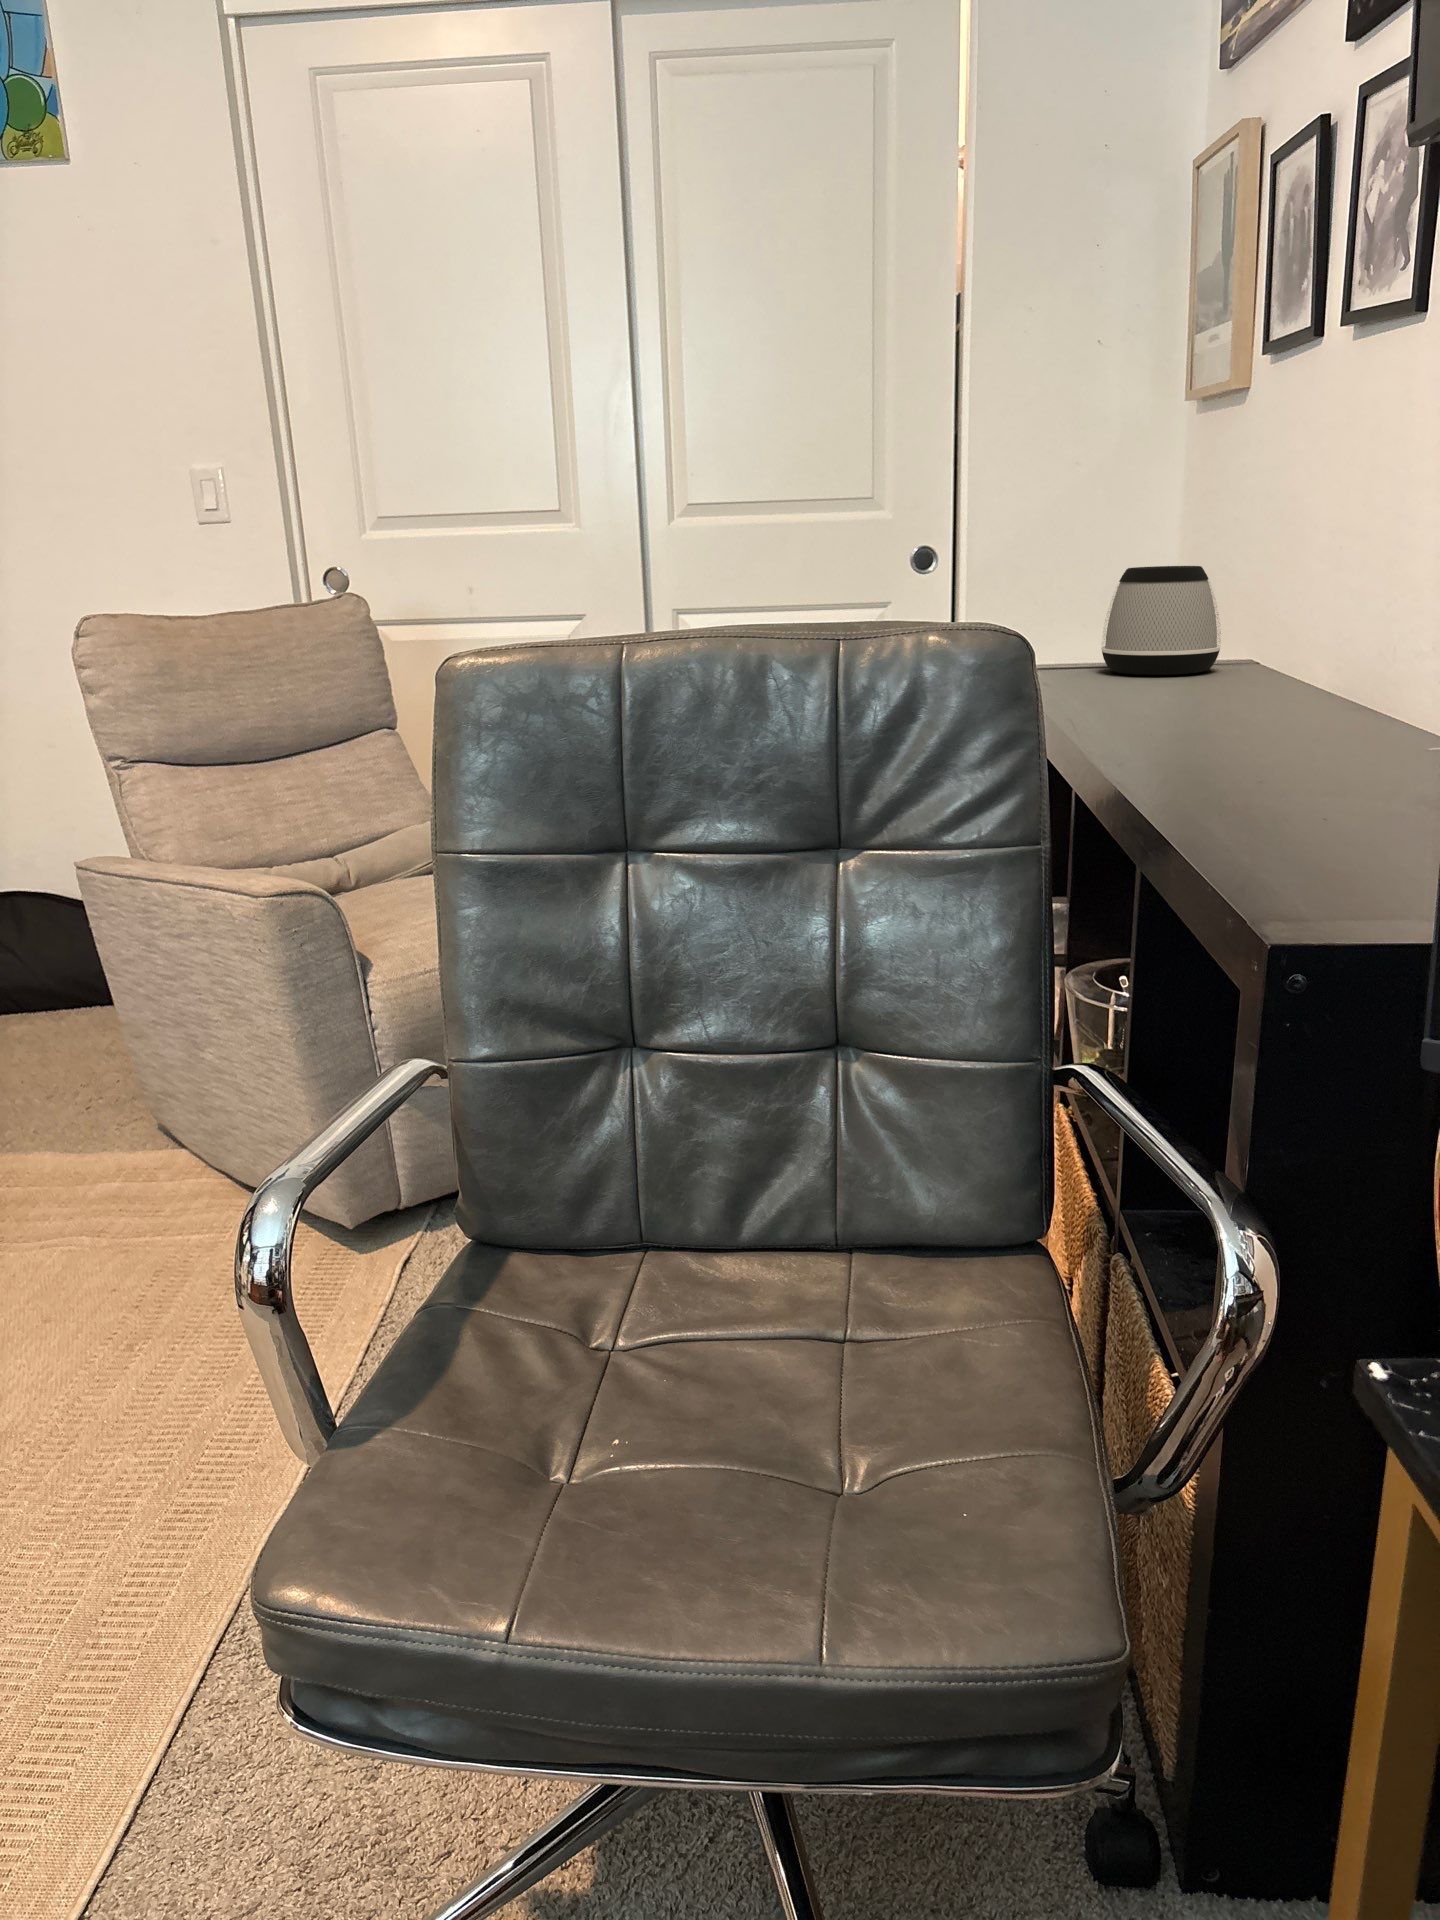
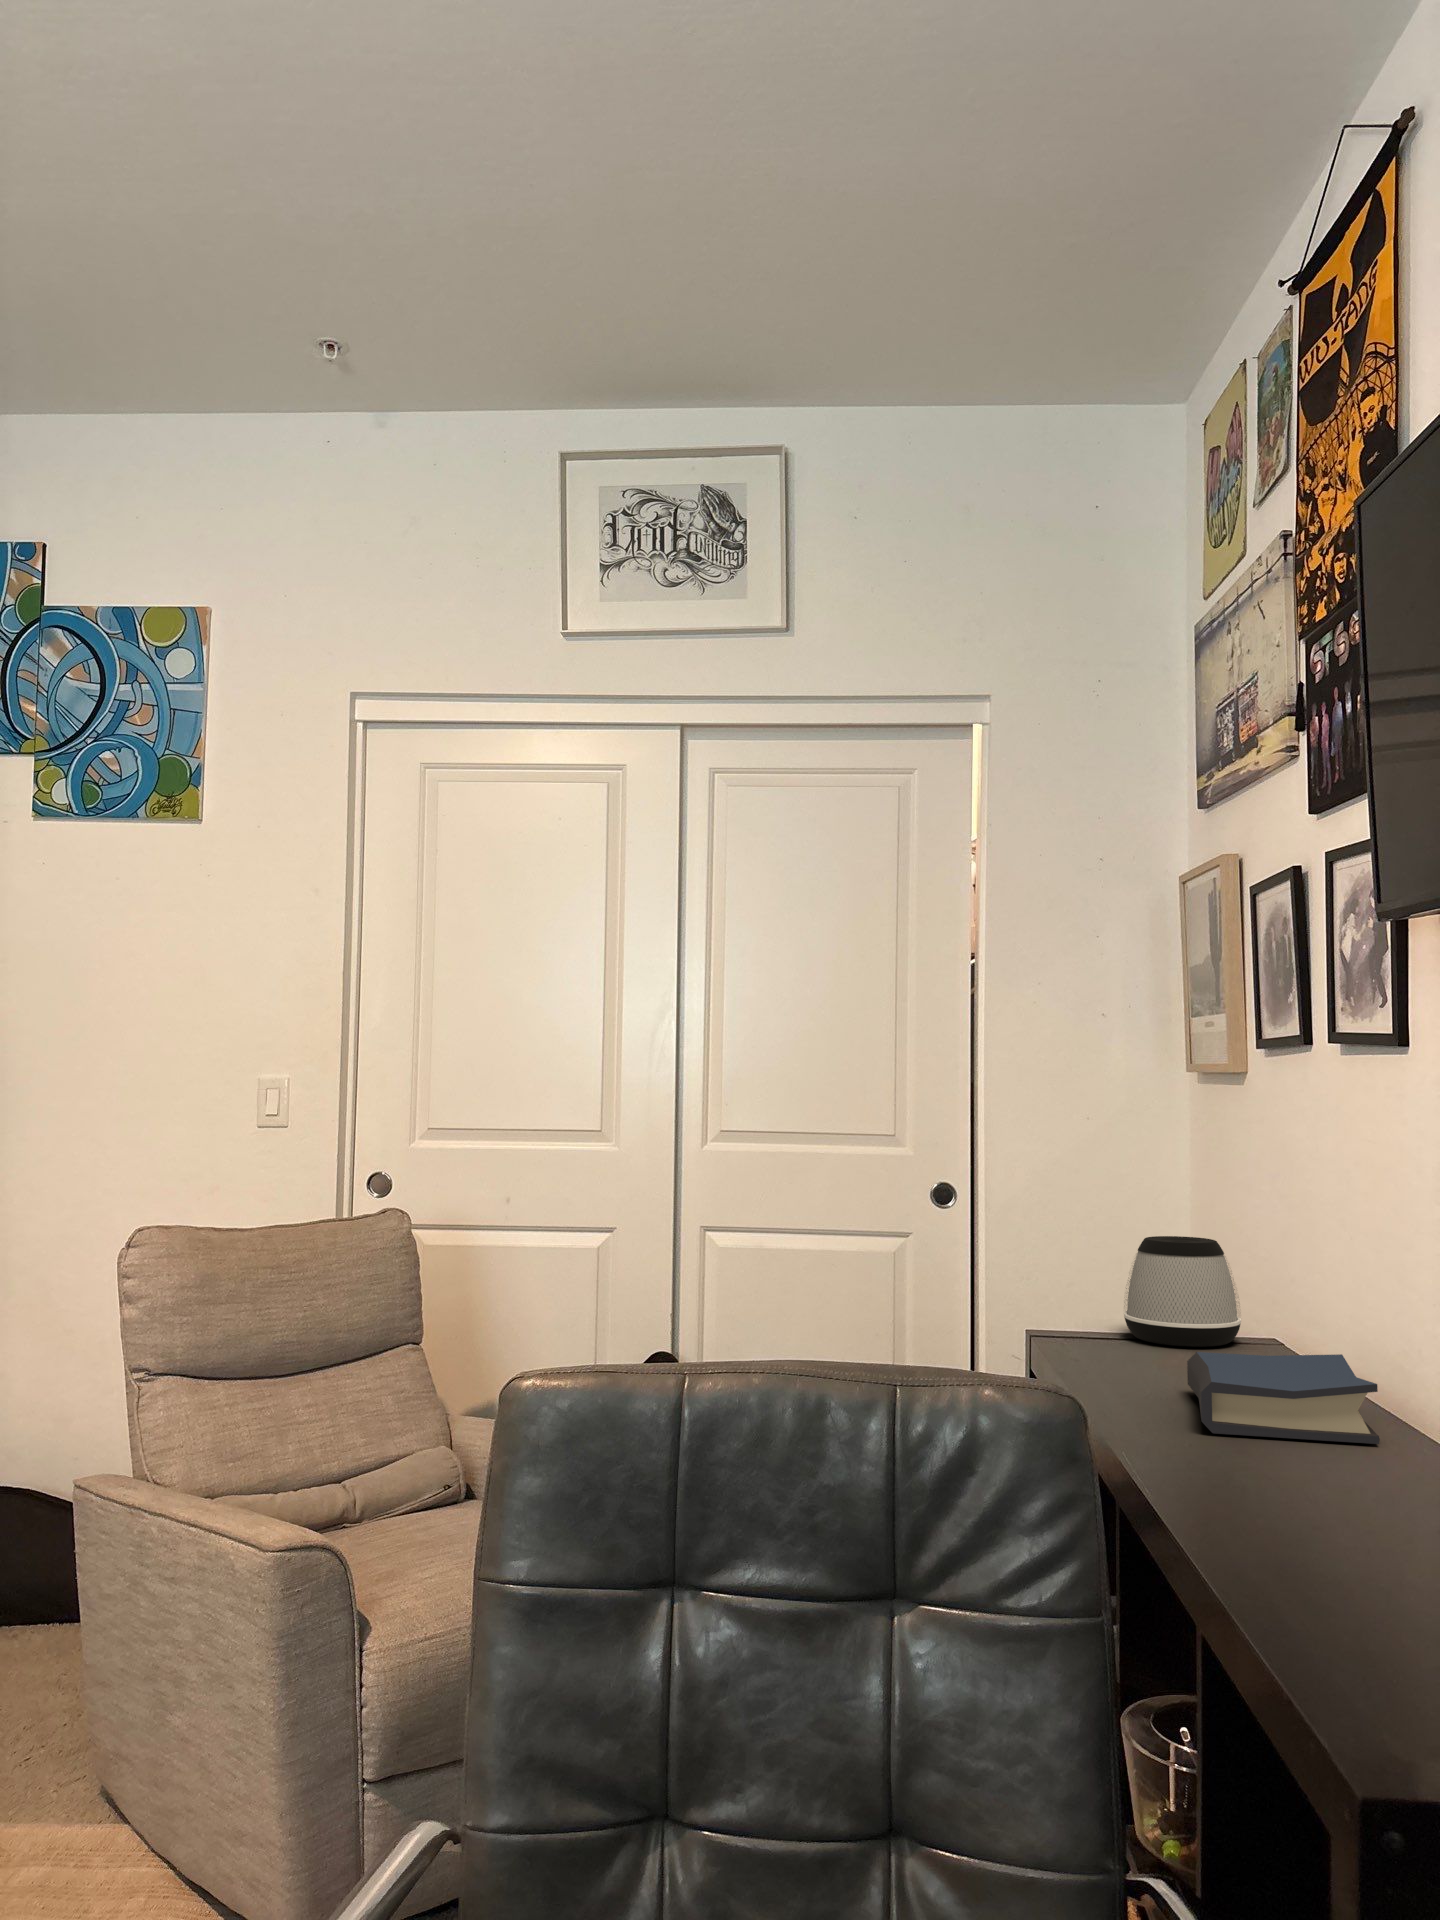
hardback book: none [1155,655,1339,727] -> present [1187,1352,1379,1444]

